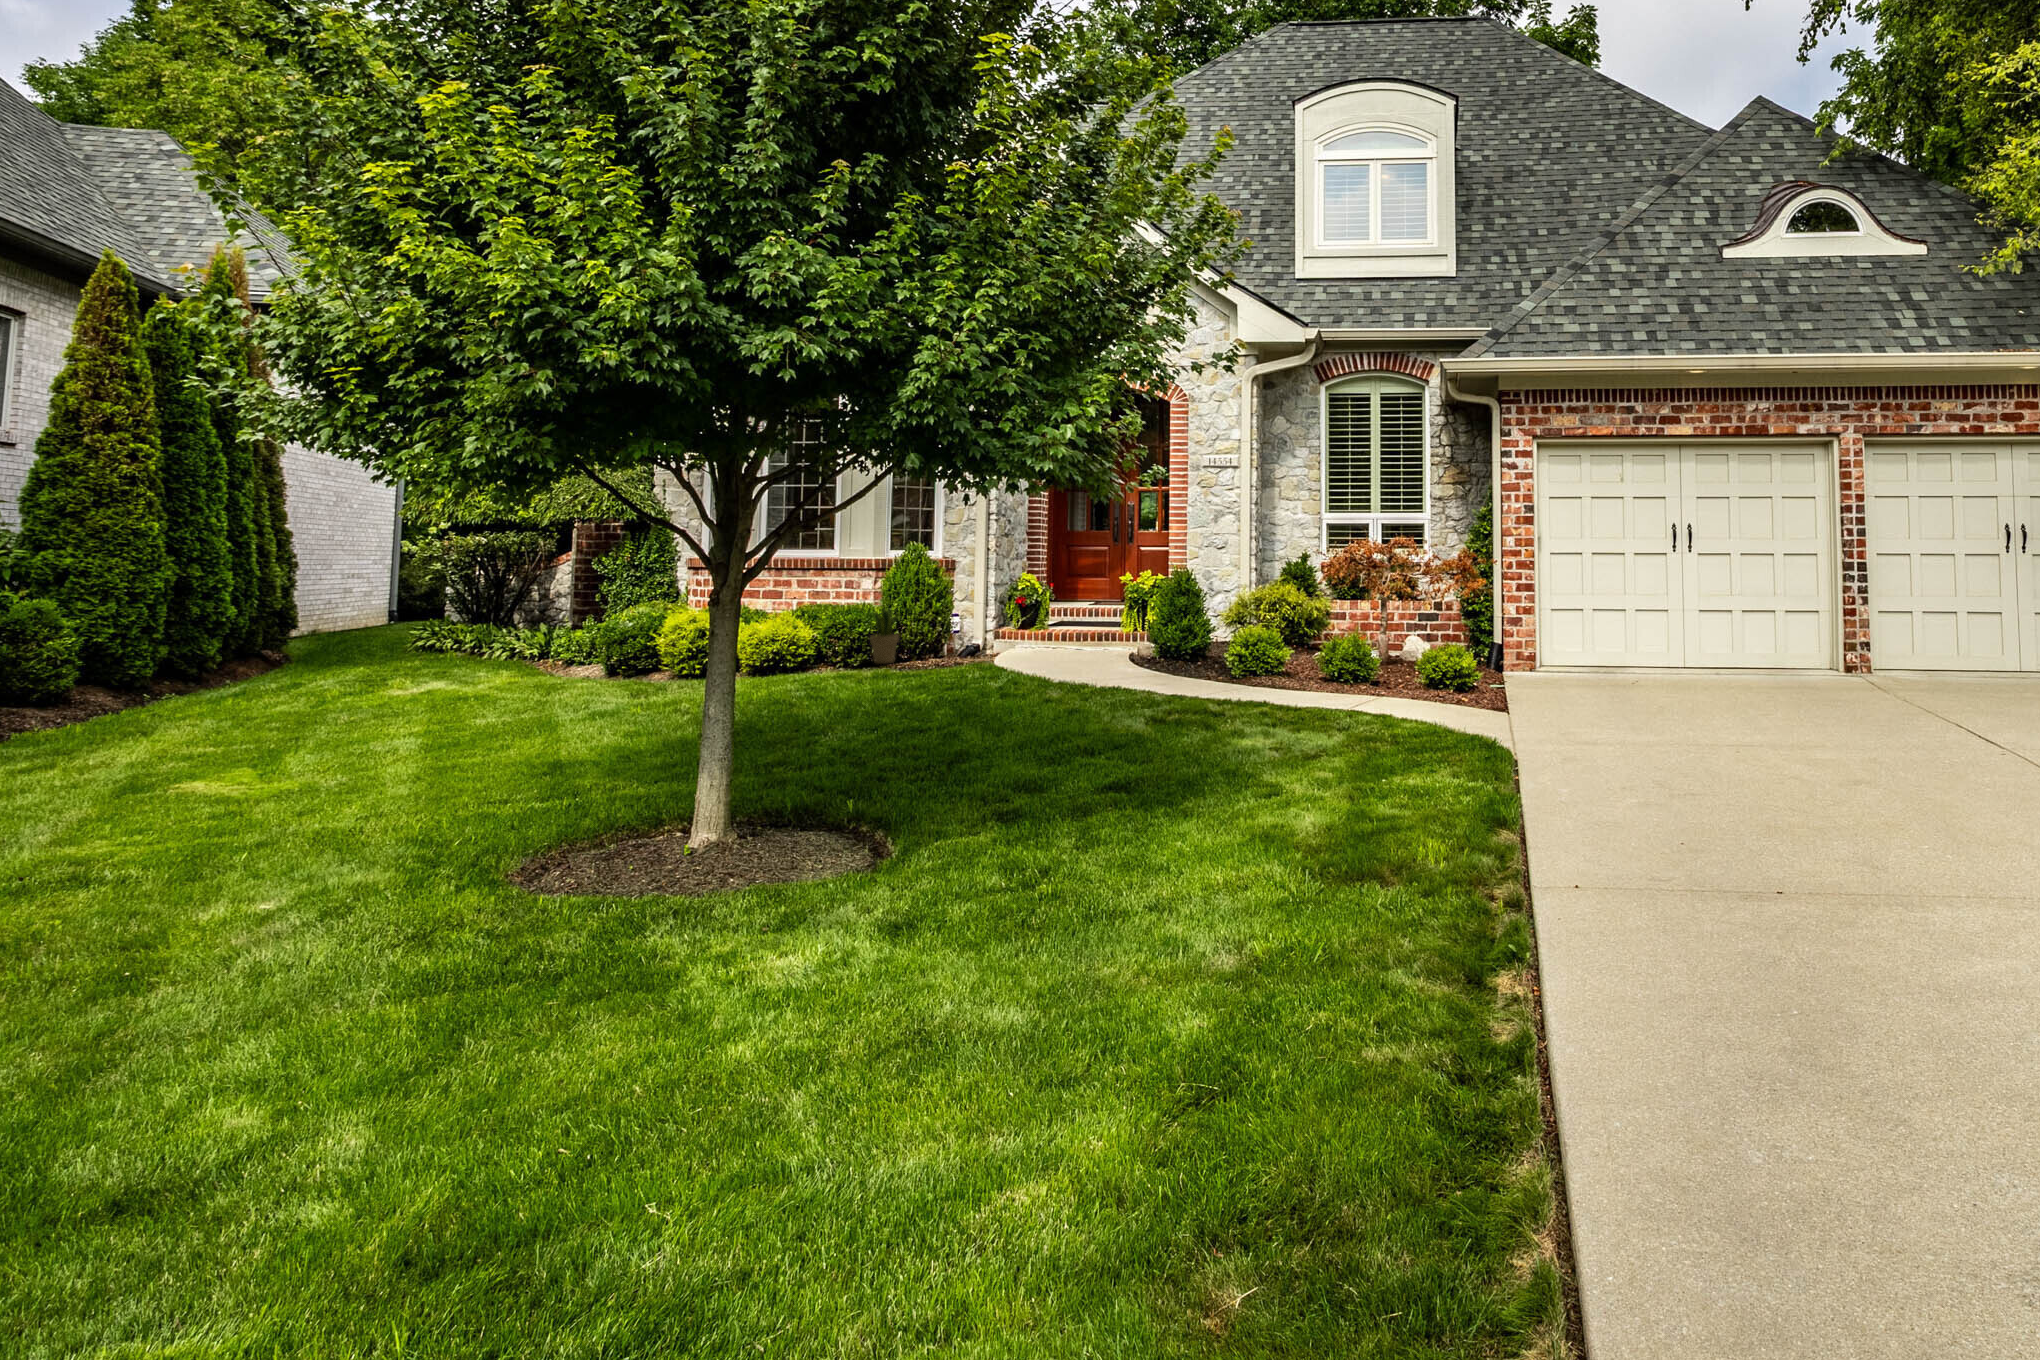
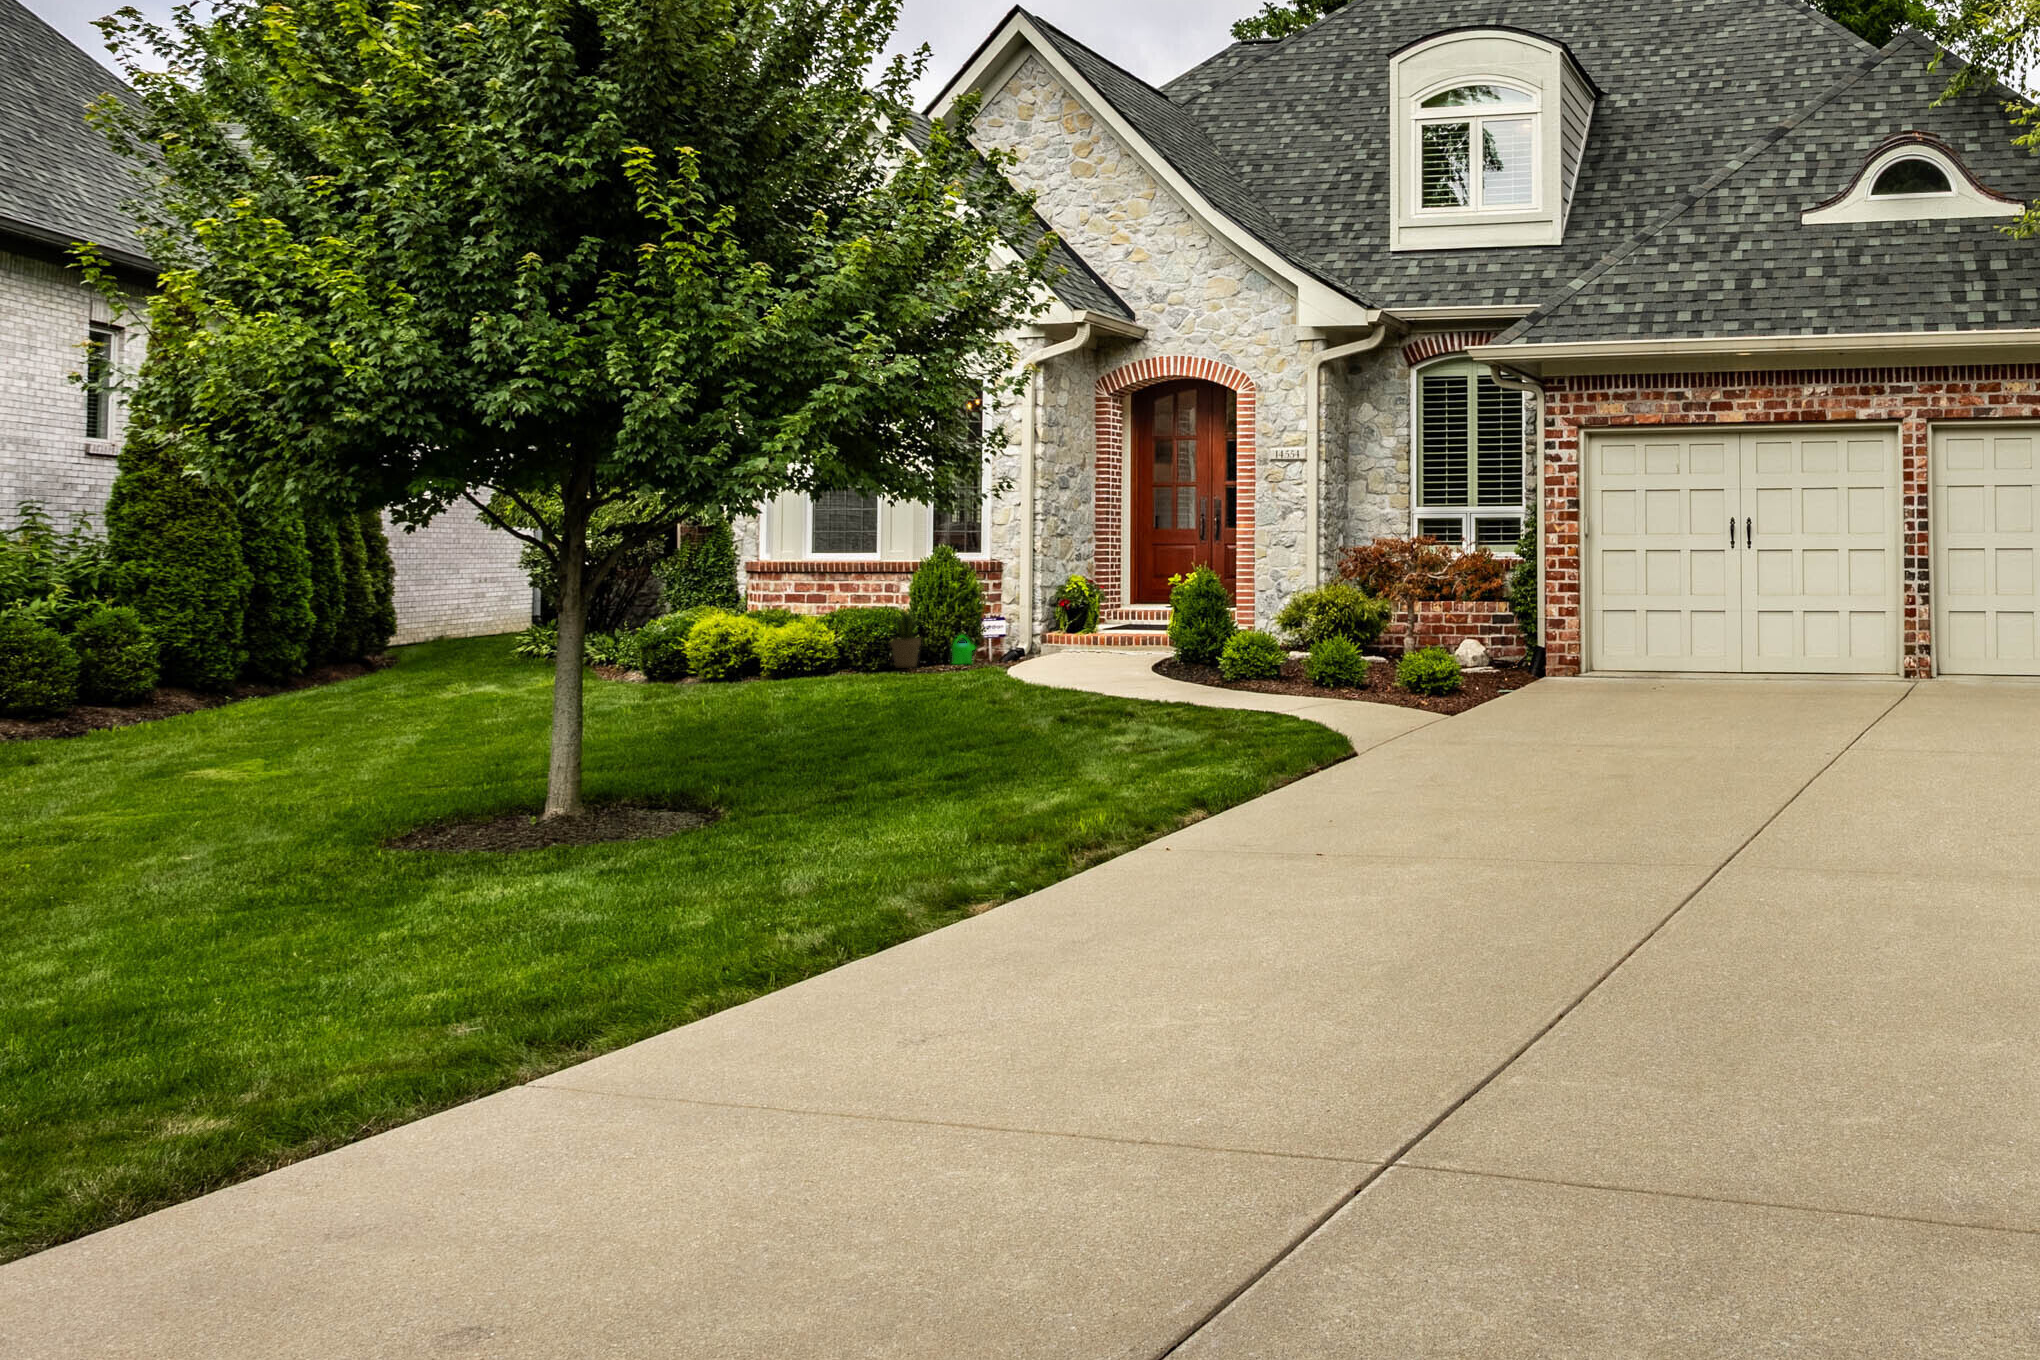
watering can: none [925,630,951,659] -> present [952,635,975,664]

